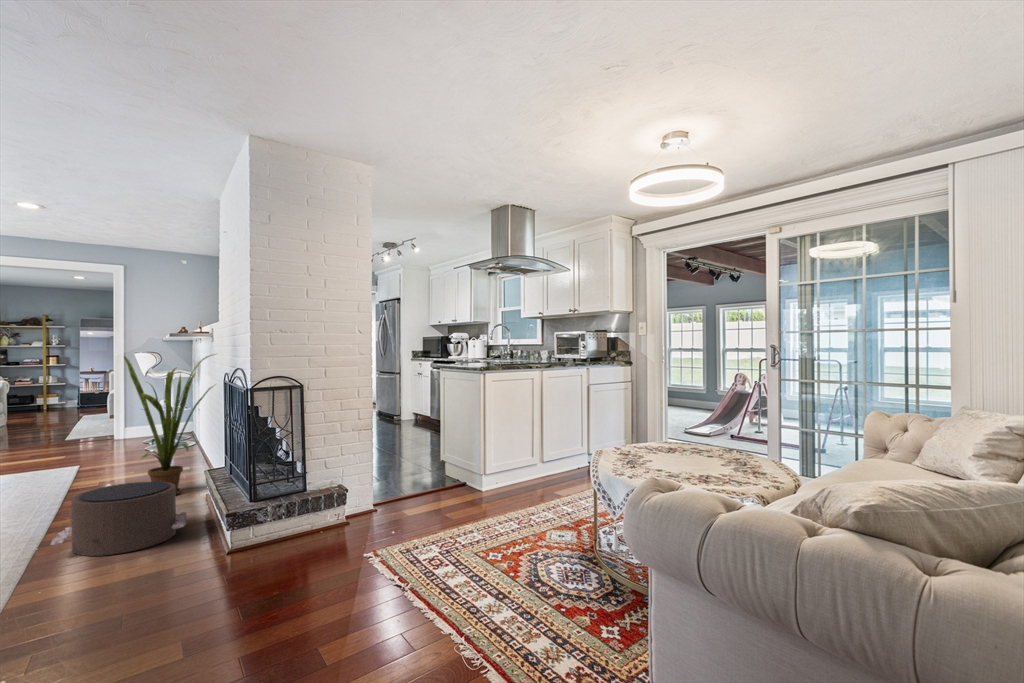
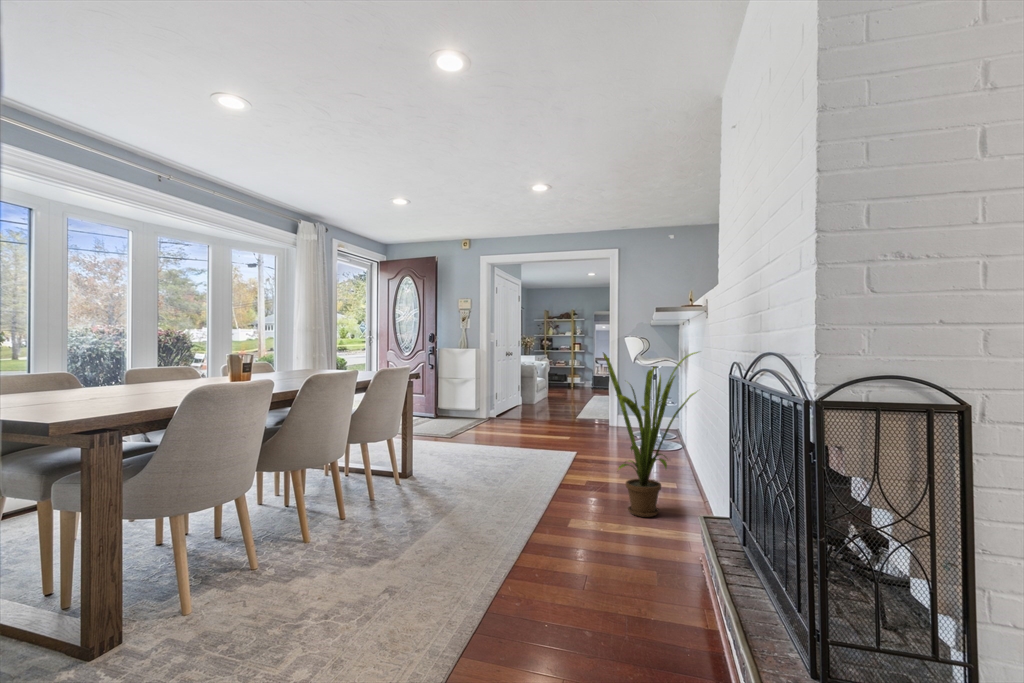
pouf: present [51,482,187,556] -> none [520,504,659,603]

